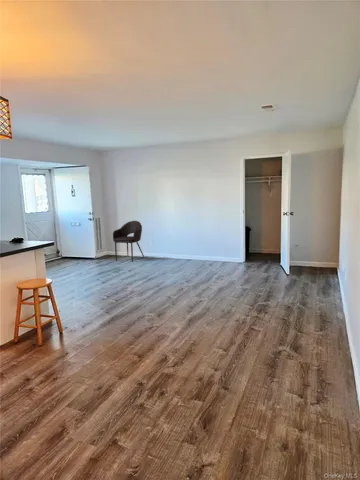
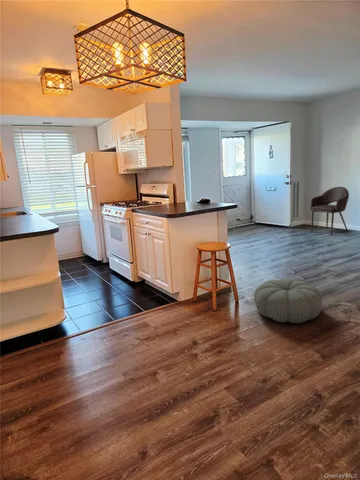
pouf: none [78,303,134,340] -> present [254,279,322,323]

